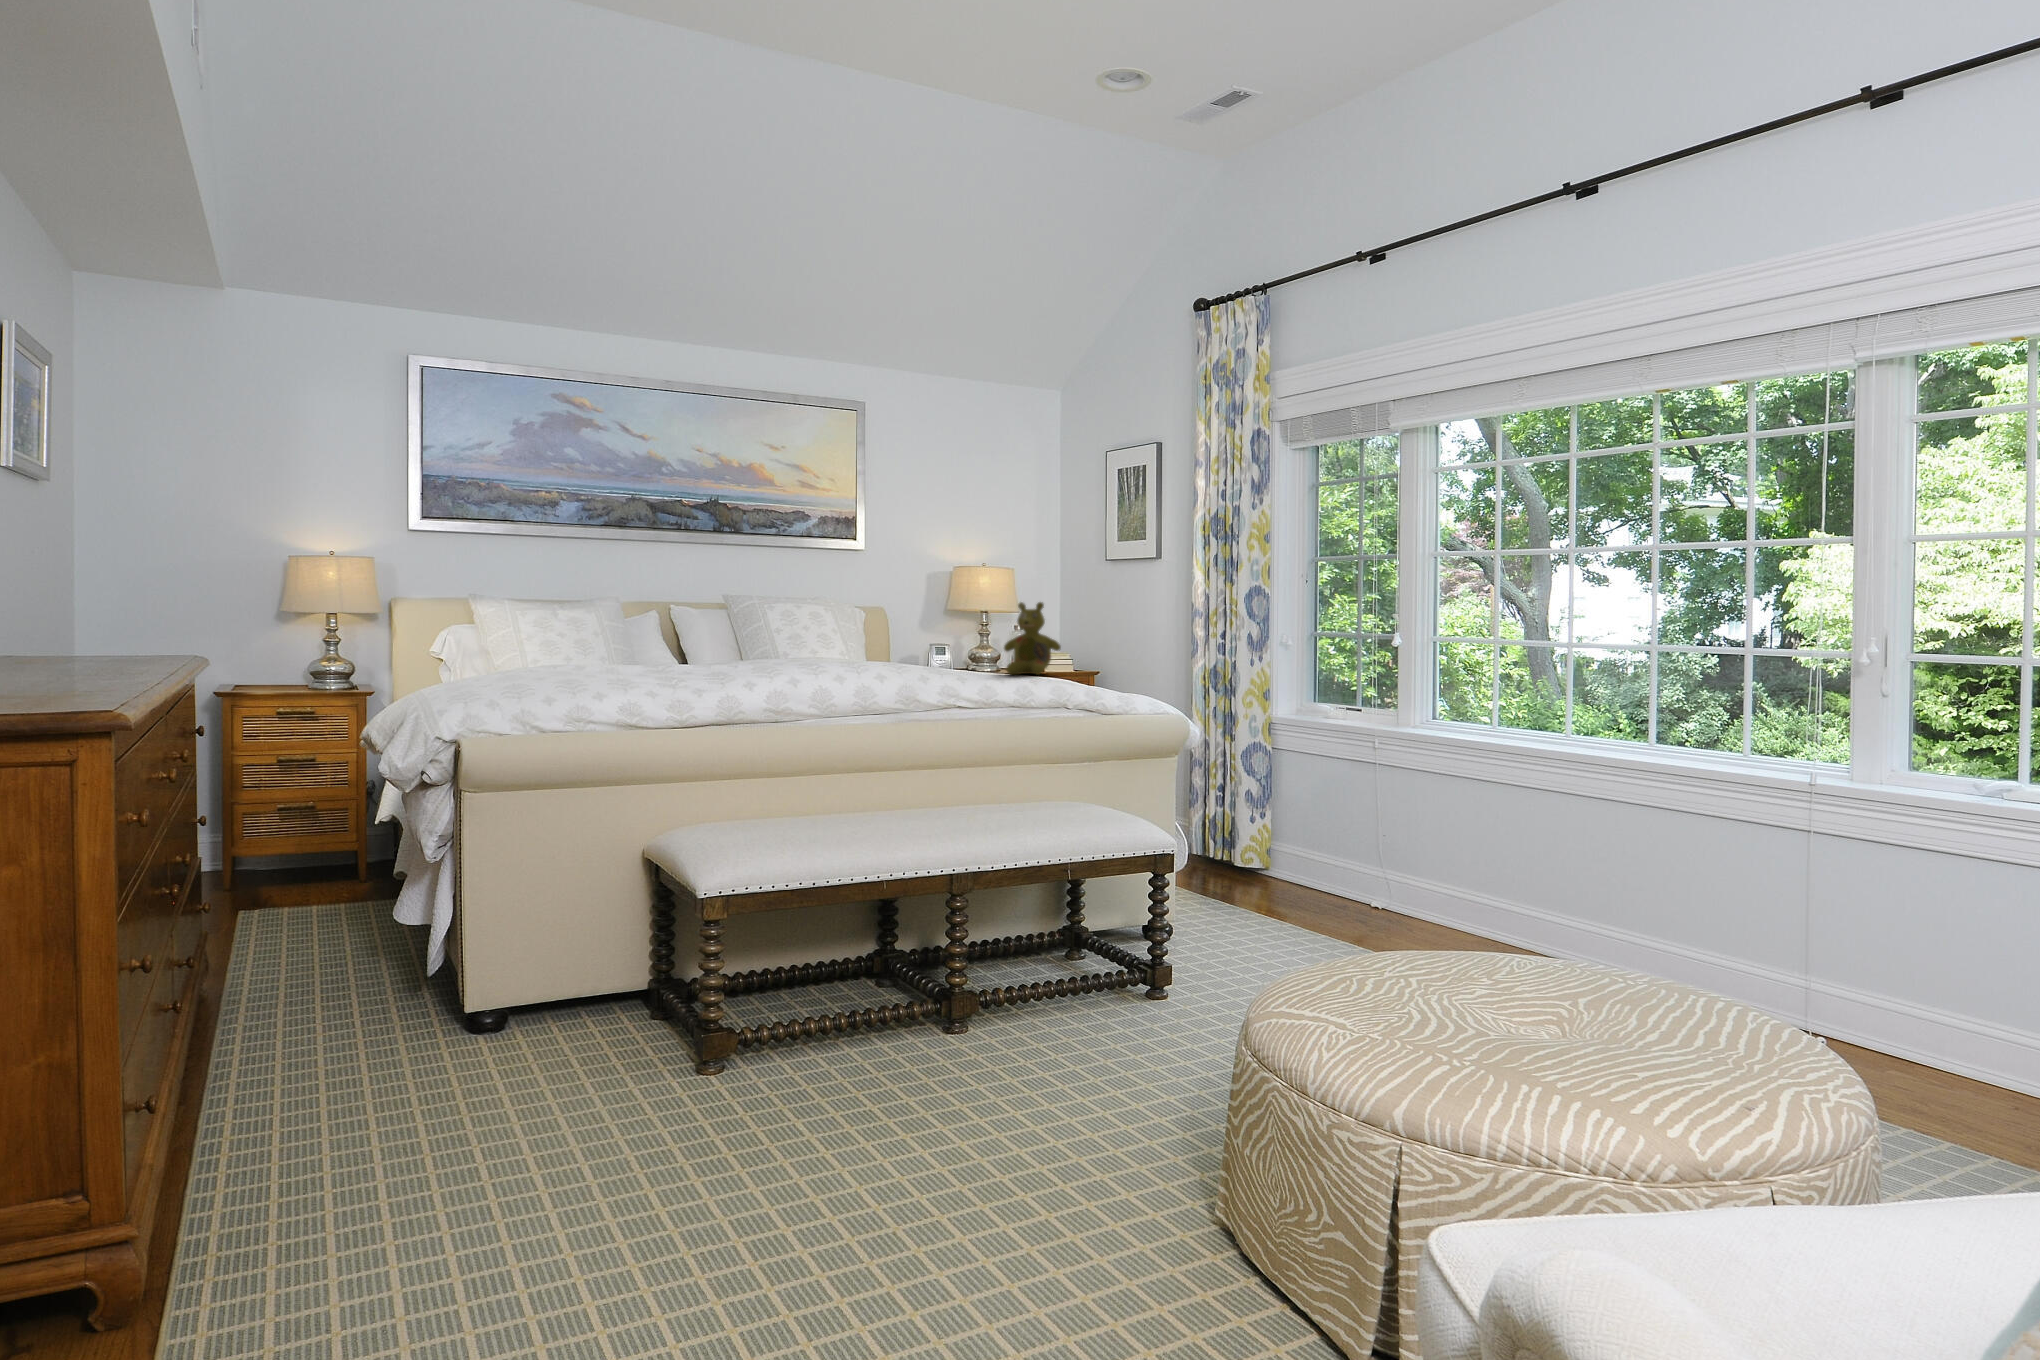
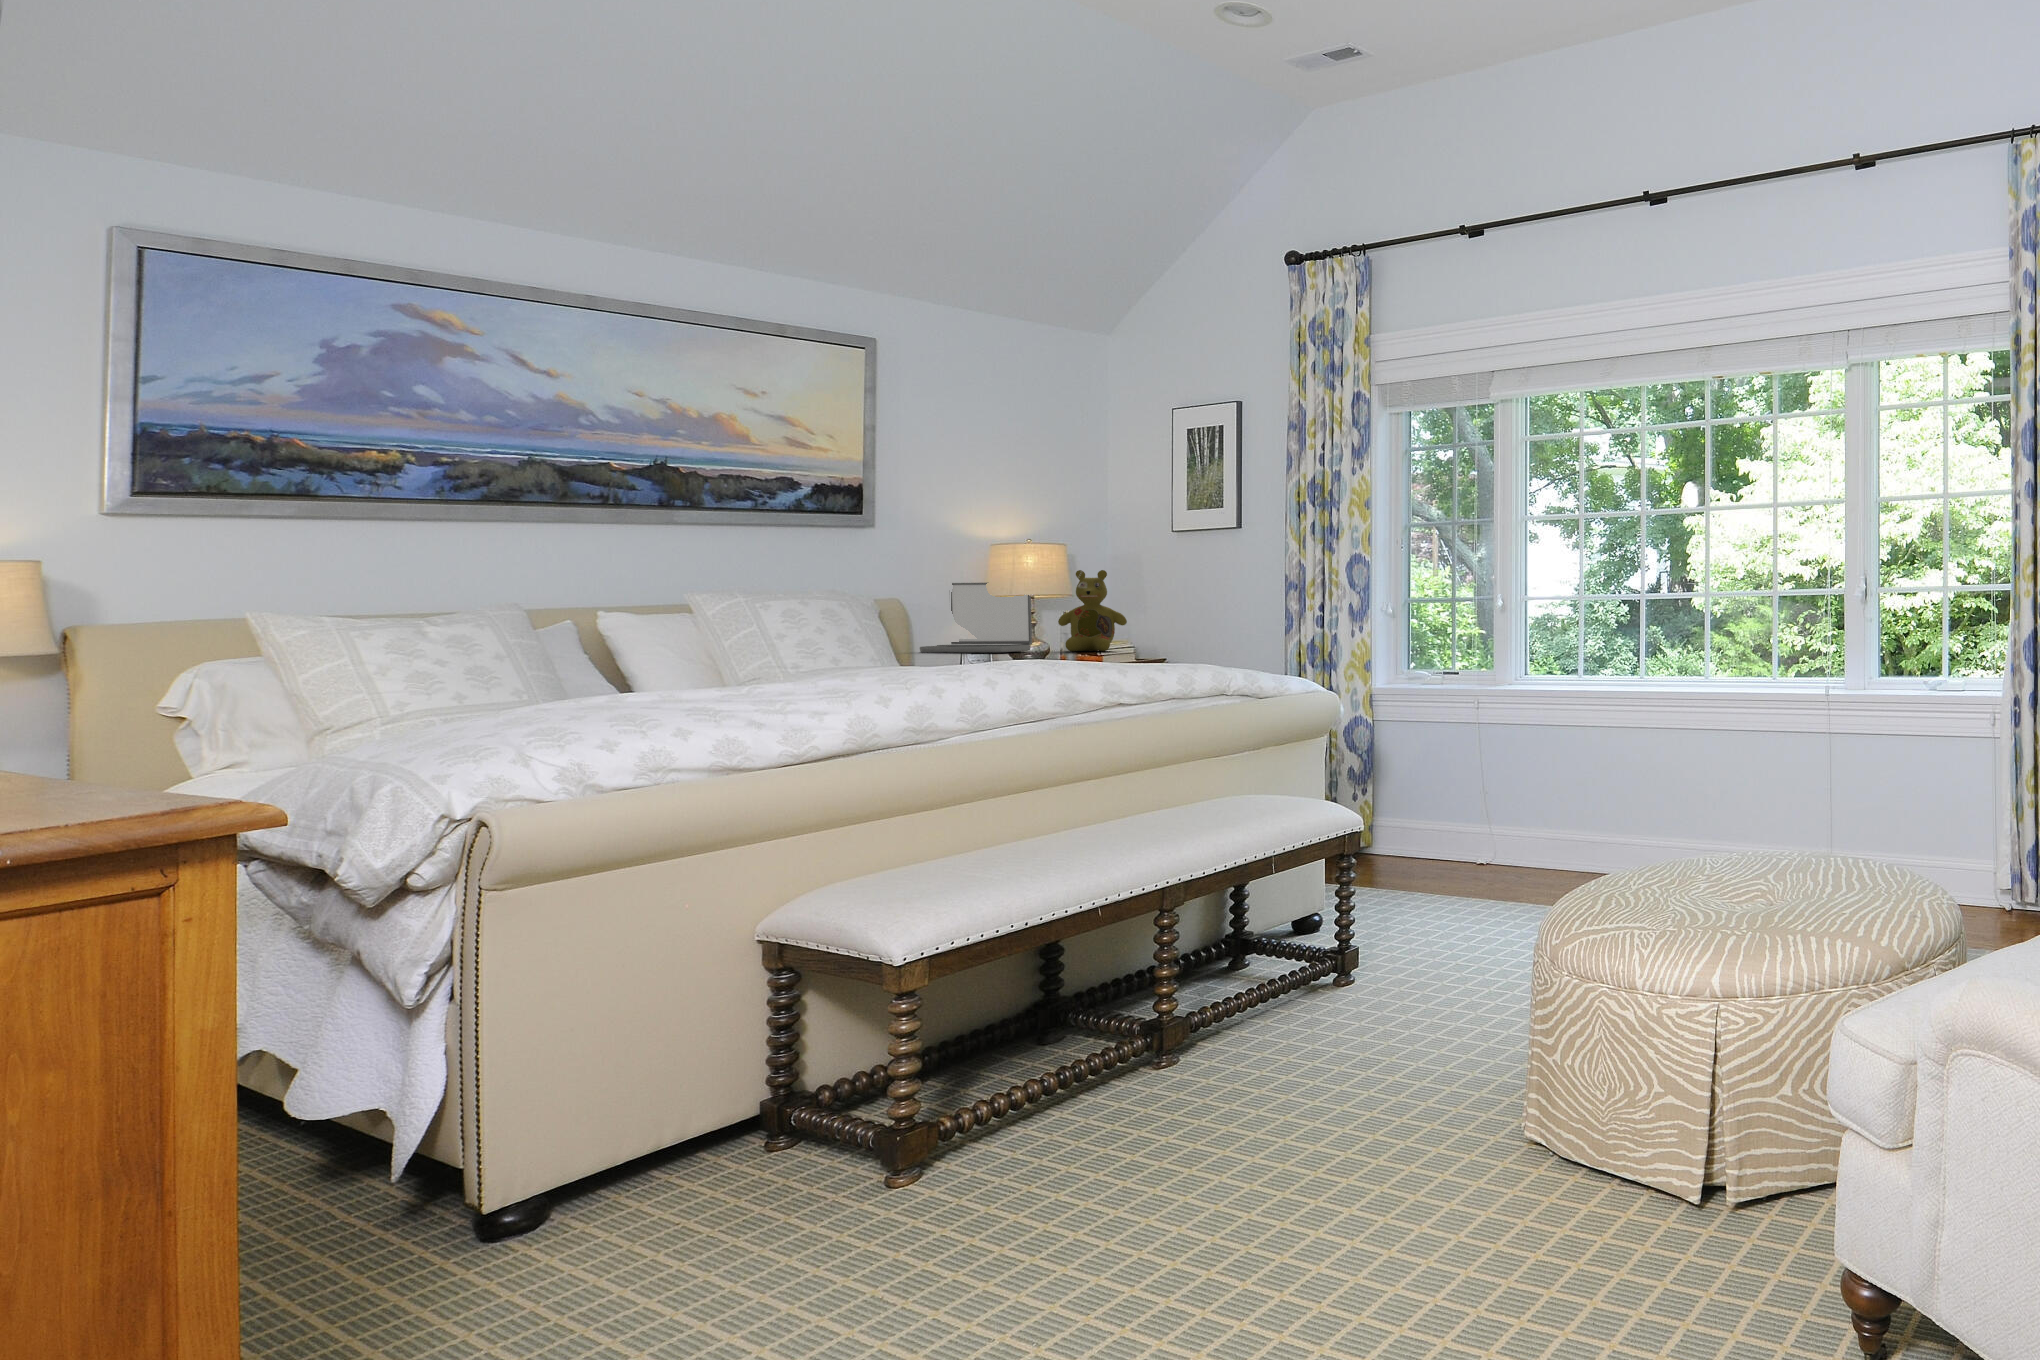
laptop: none [885,614,979,677] -> present [920,583,1032,653]

